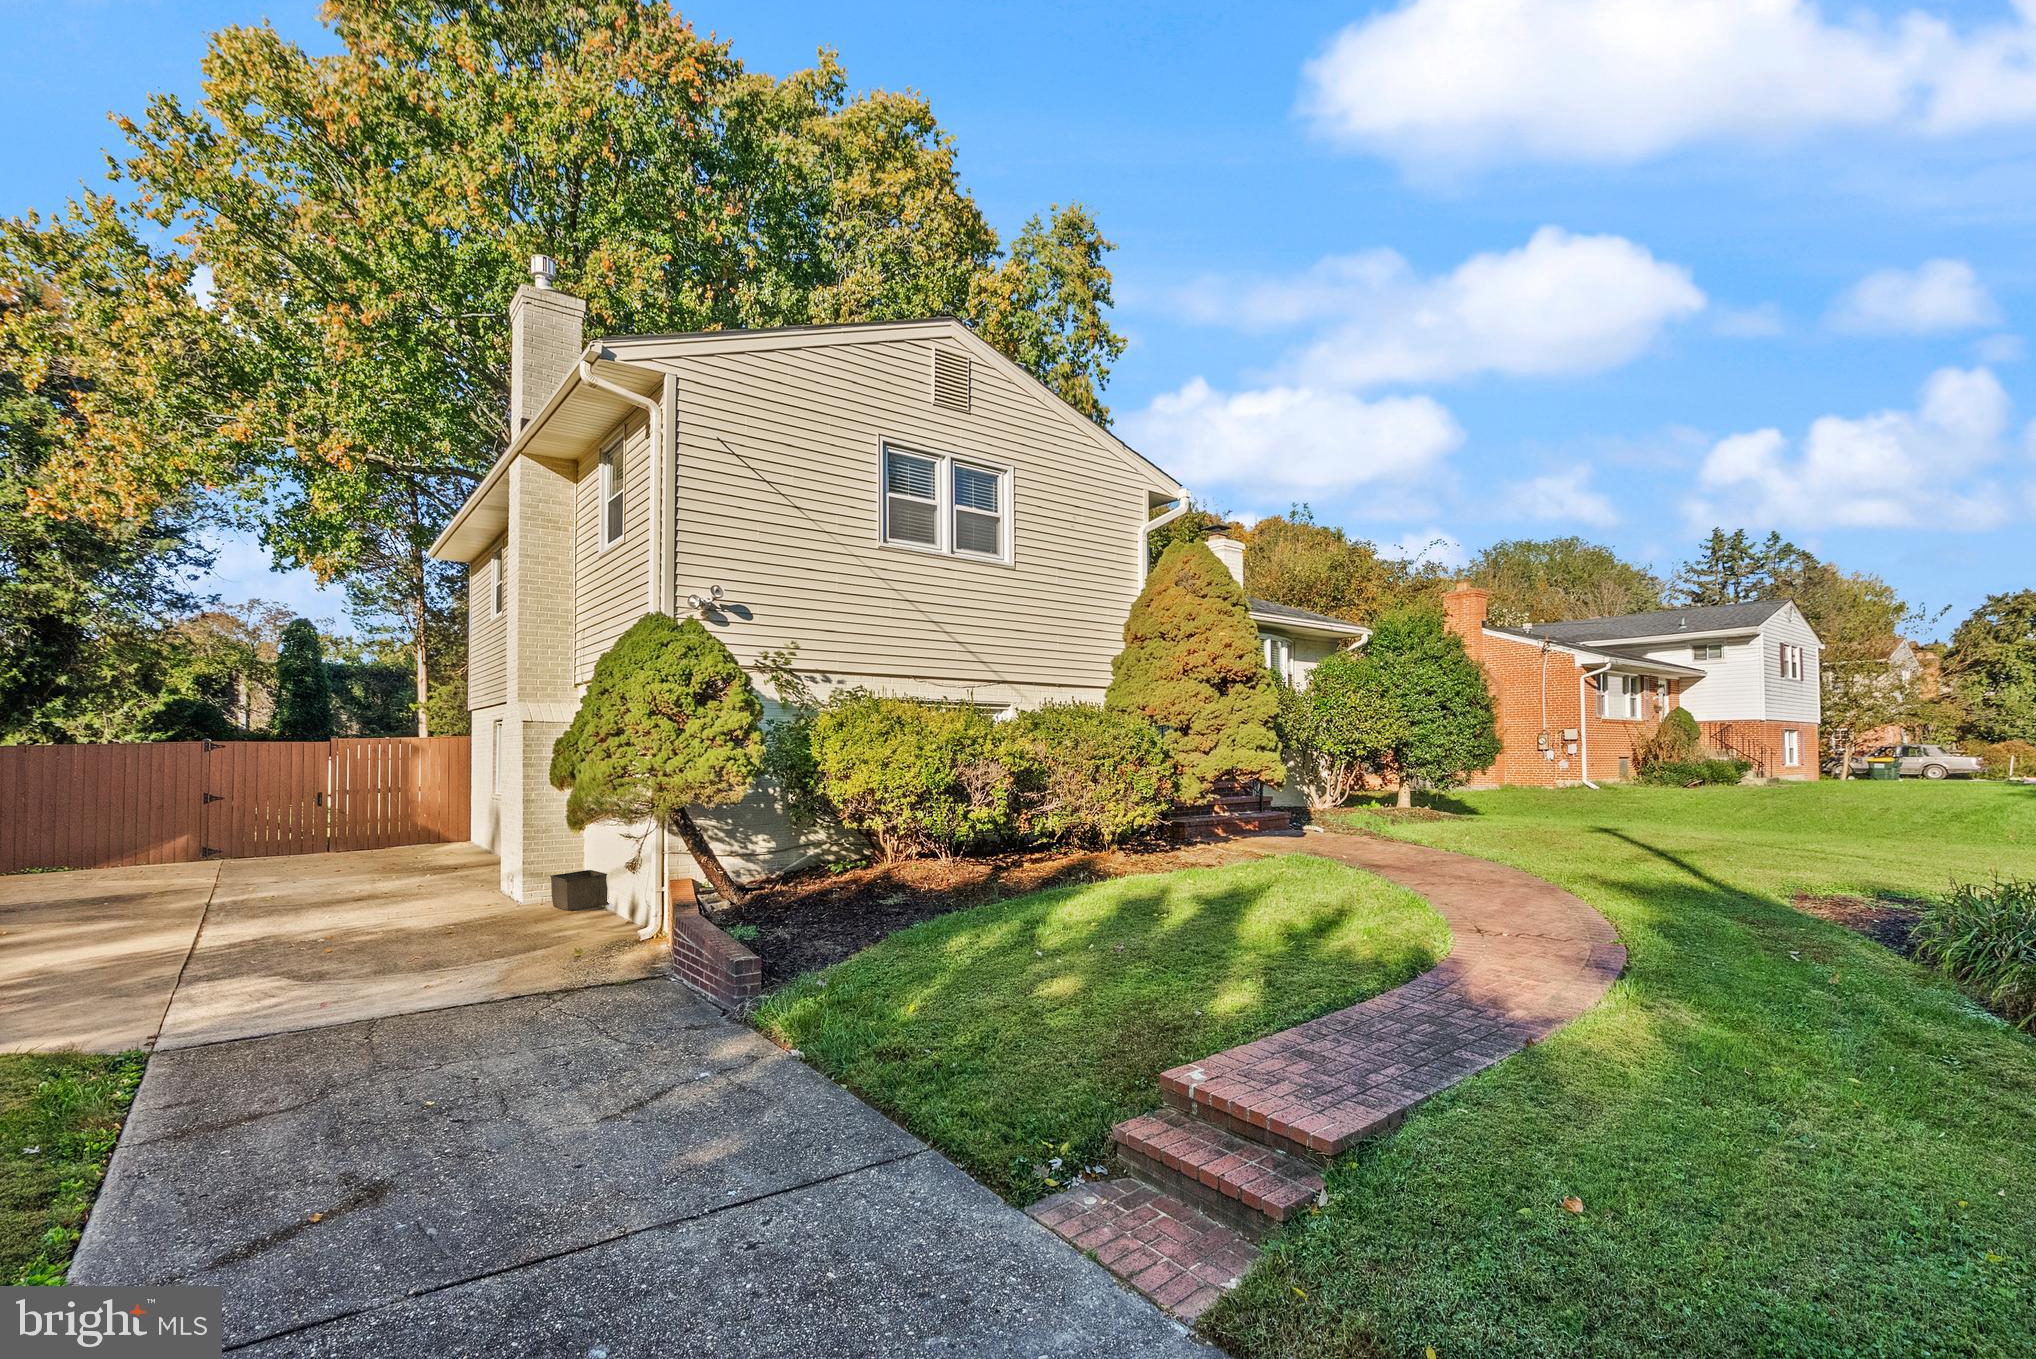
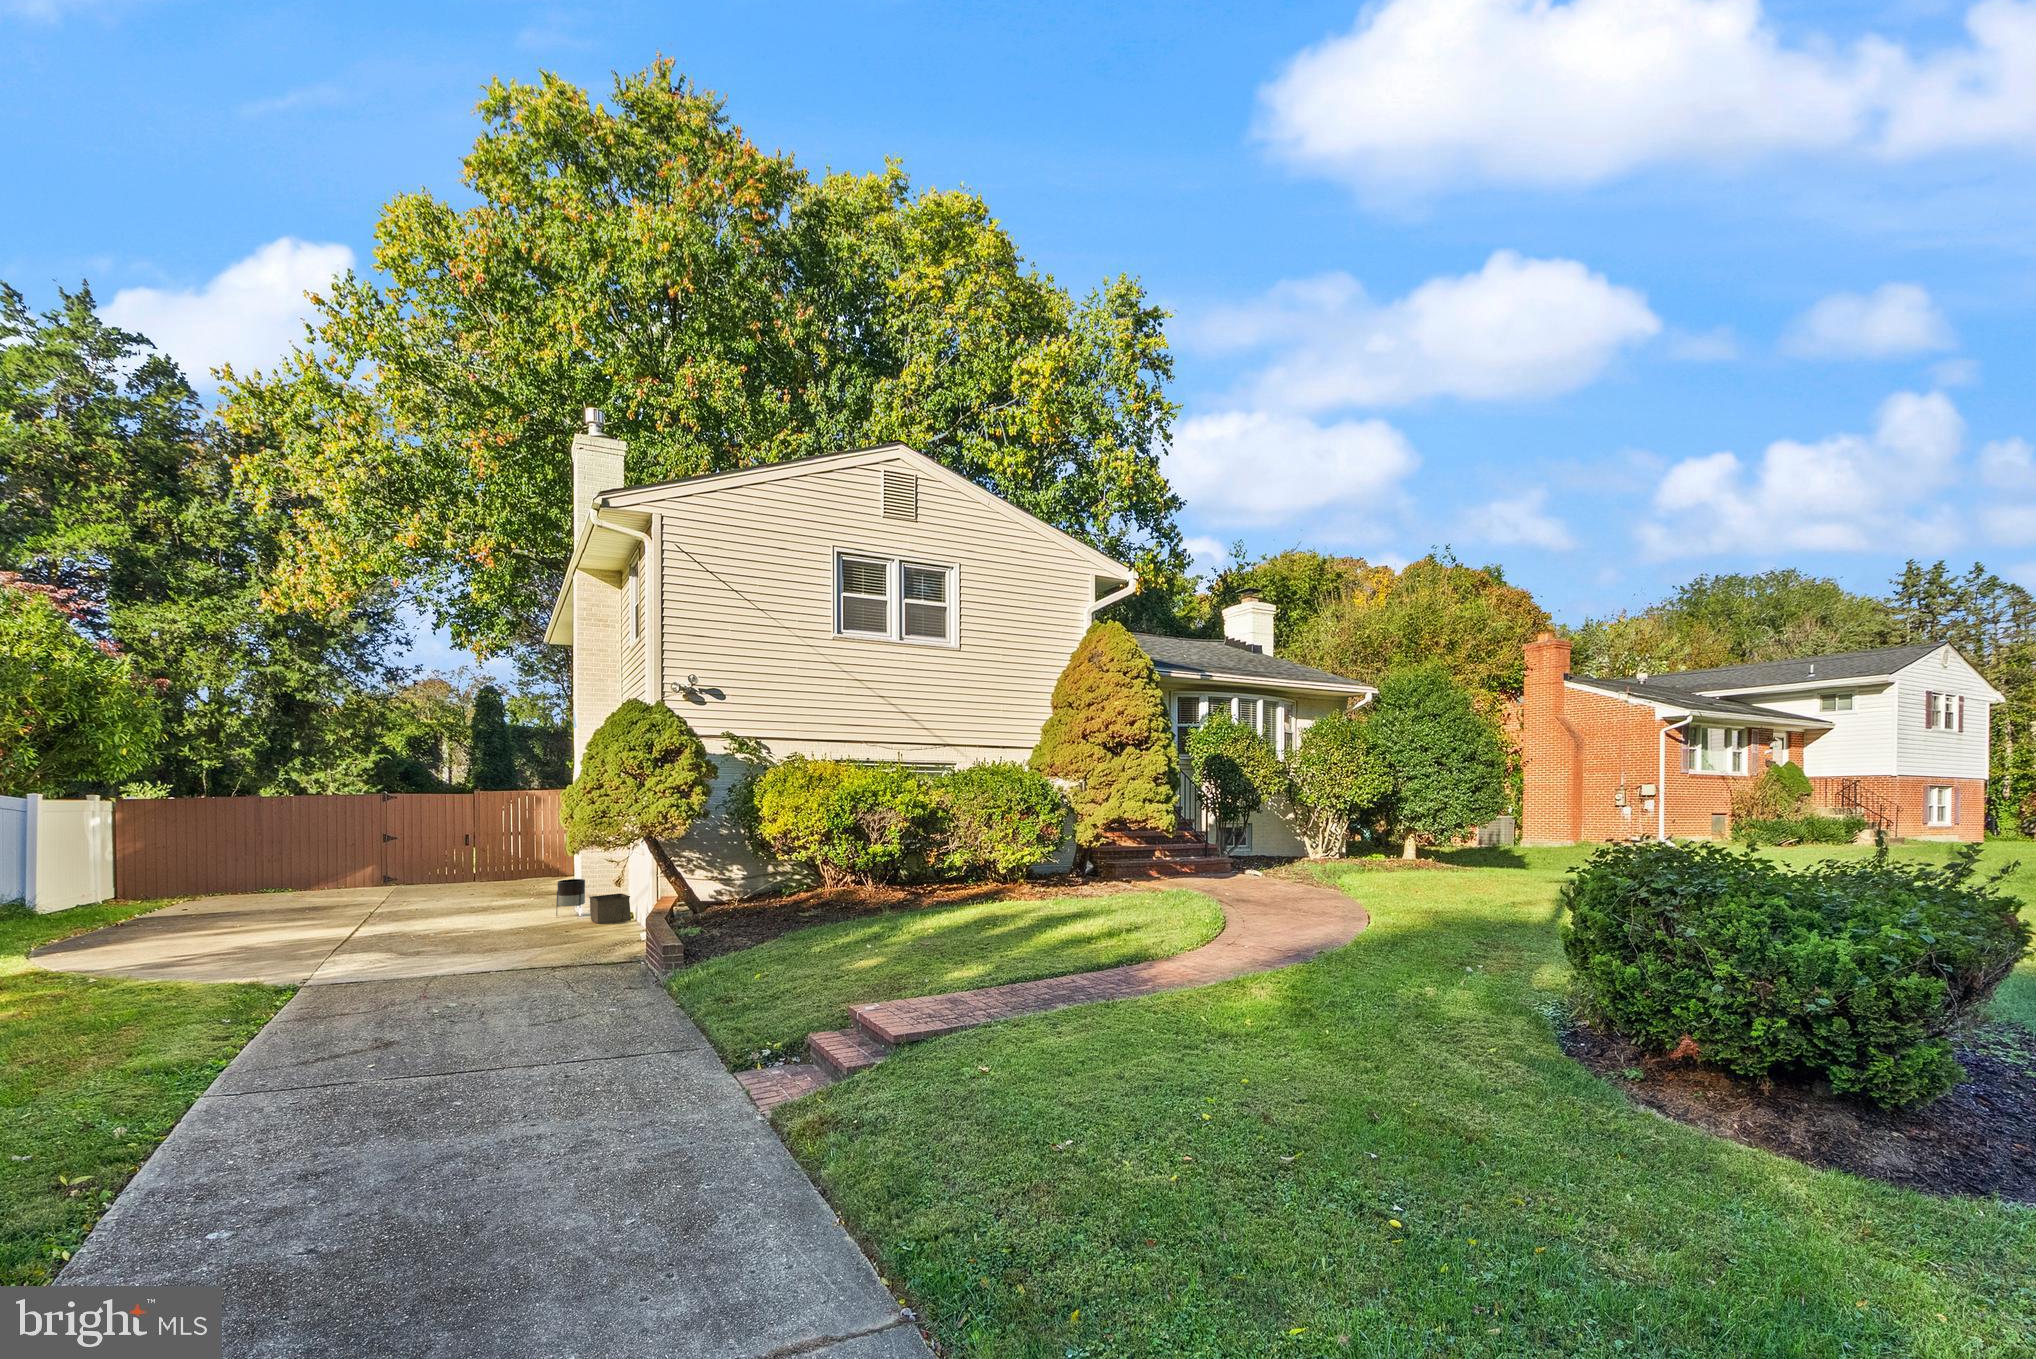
planter: none [496,852,533,901] -> present [556,879,585,916]

